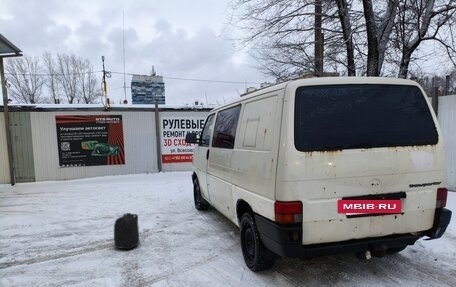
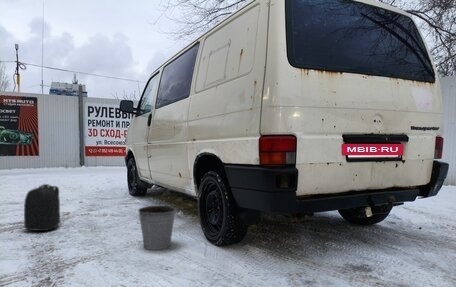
bucket: none [192,235,221,273] -> present [139,205,176,250]

